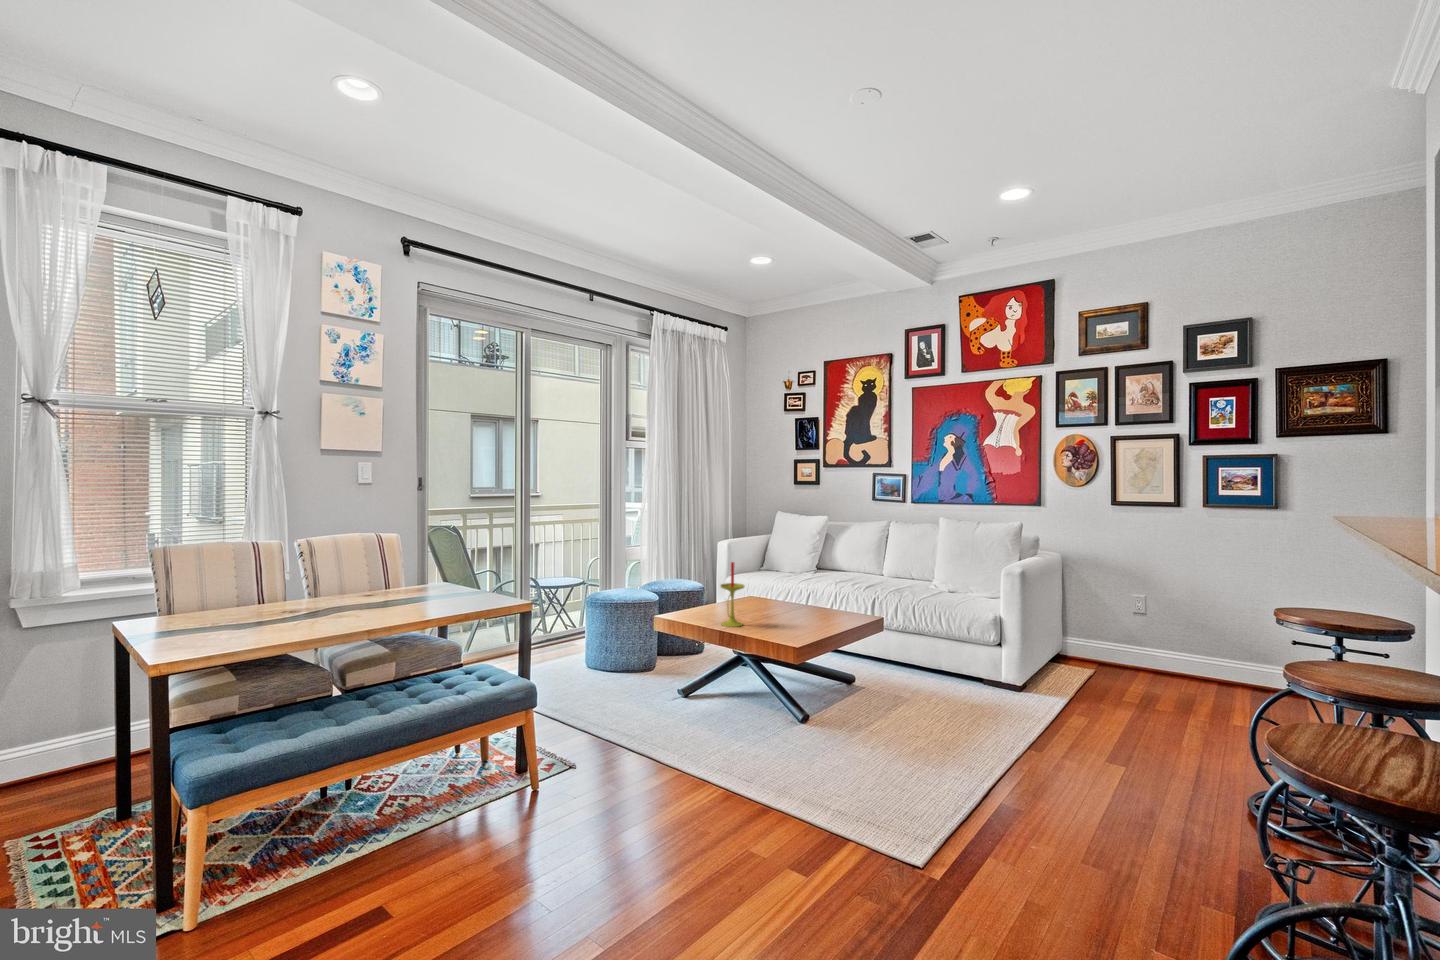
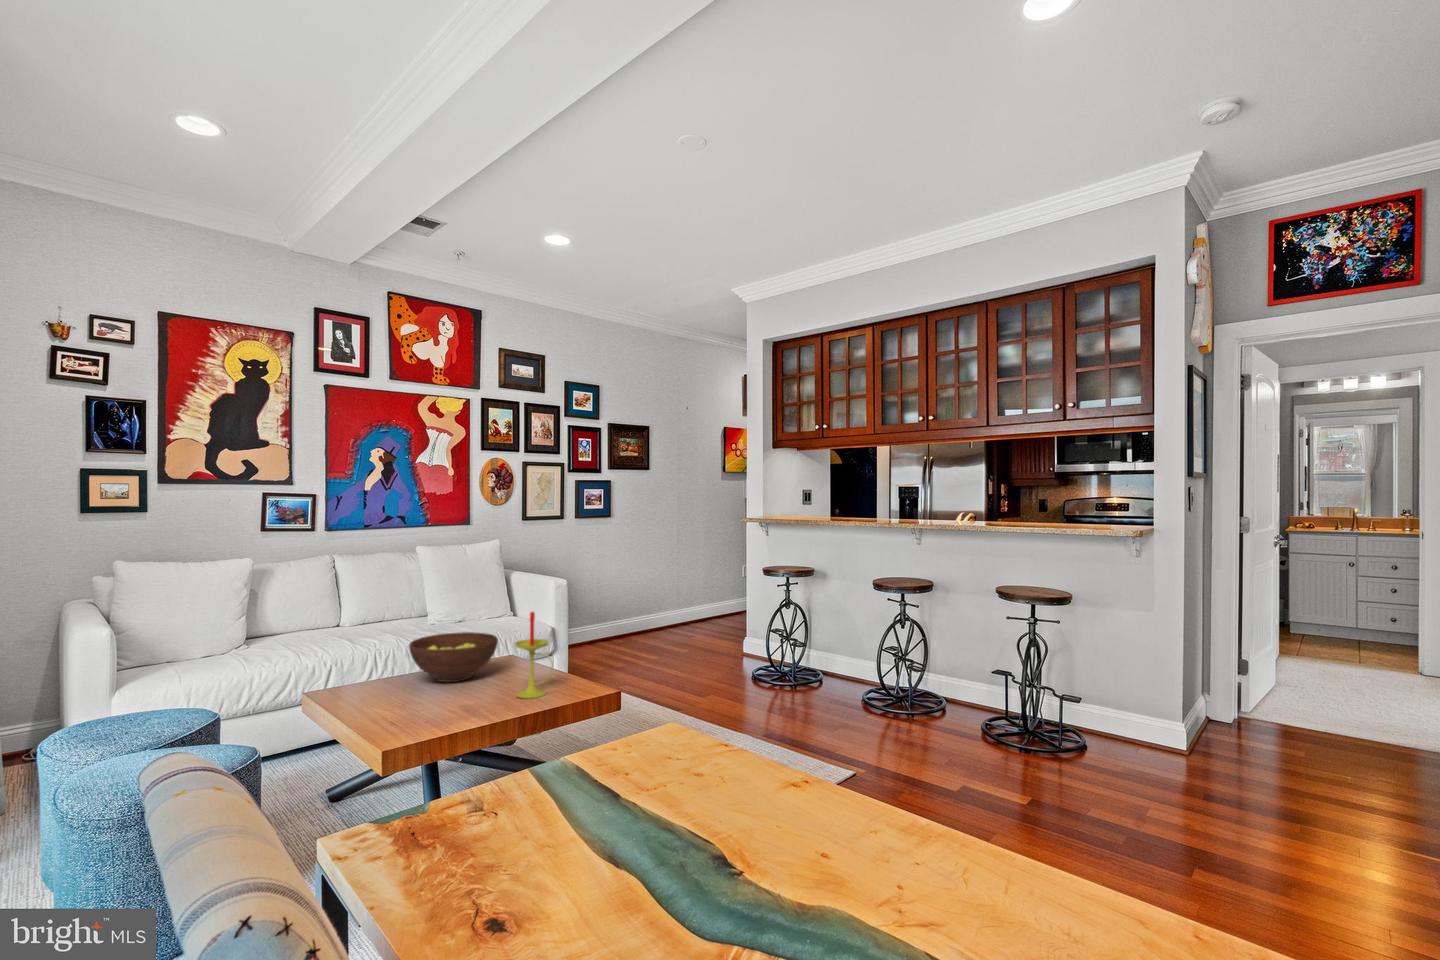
fruit bowl: none [750,578,813,614] -> present [409,632,498,682]

